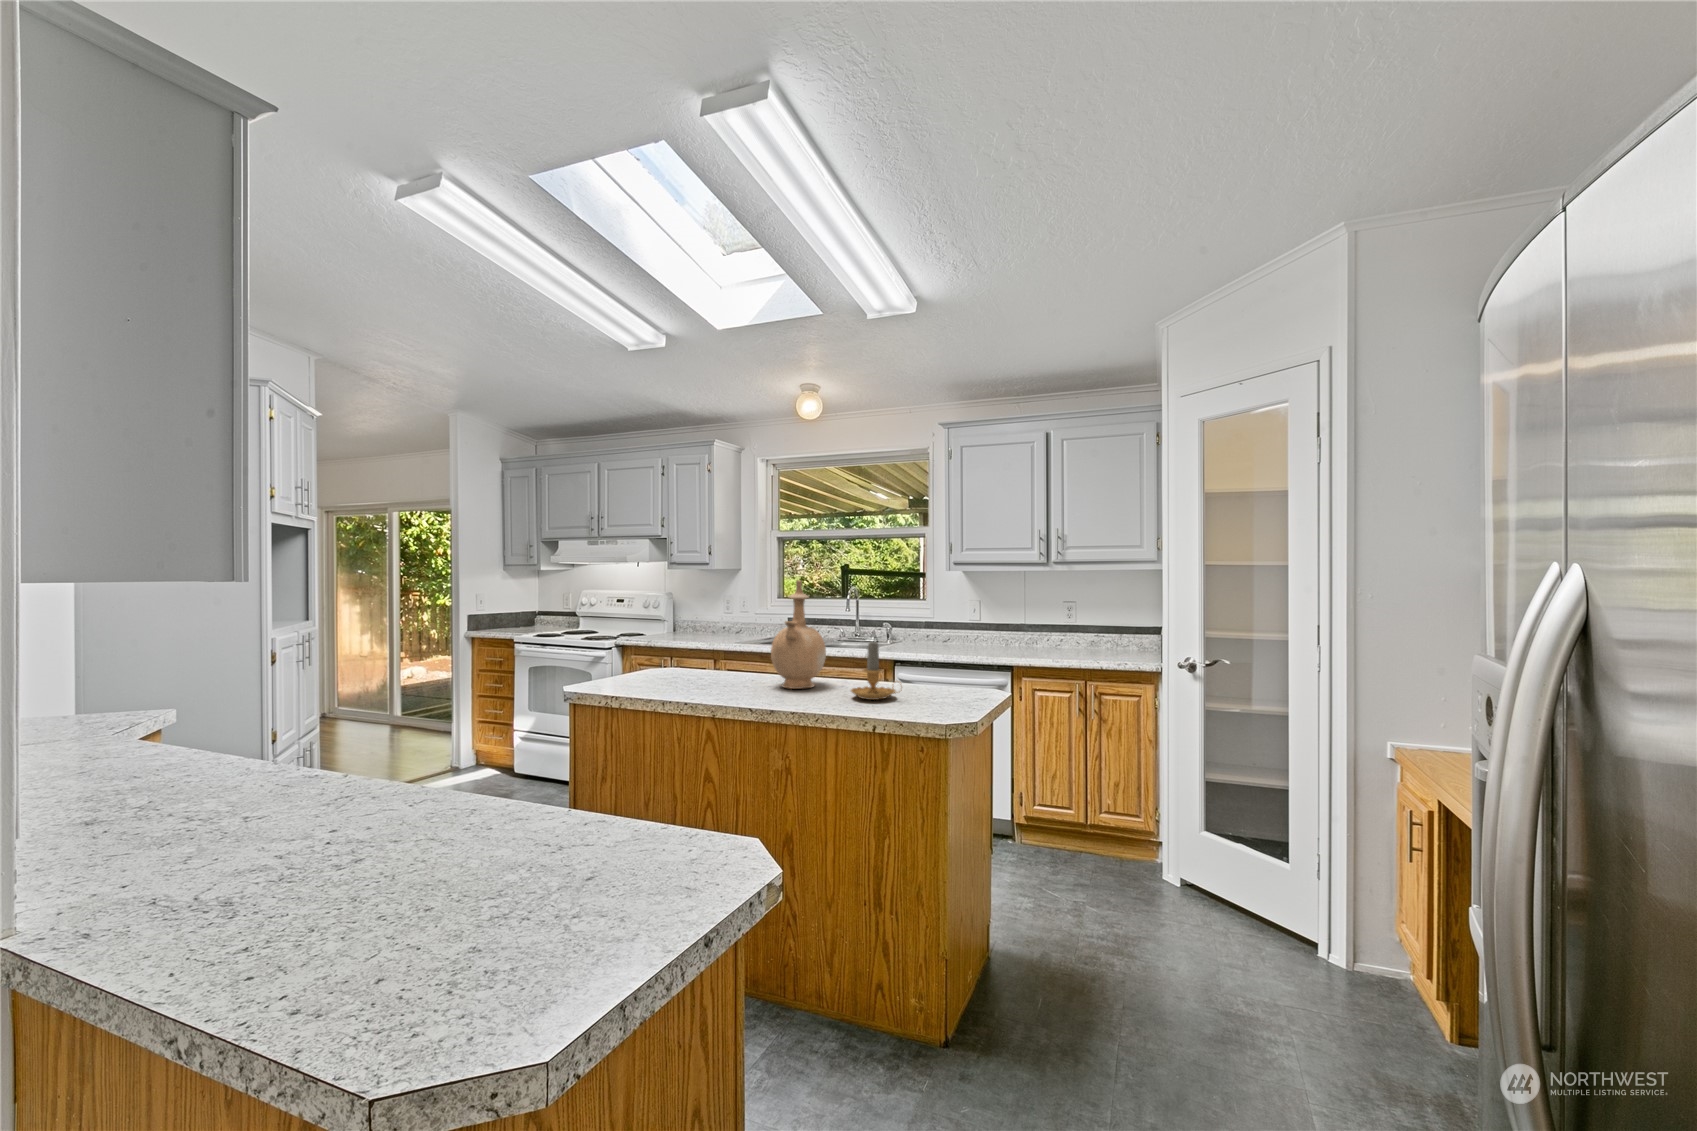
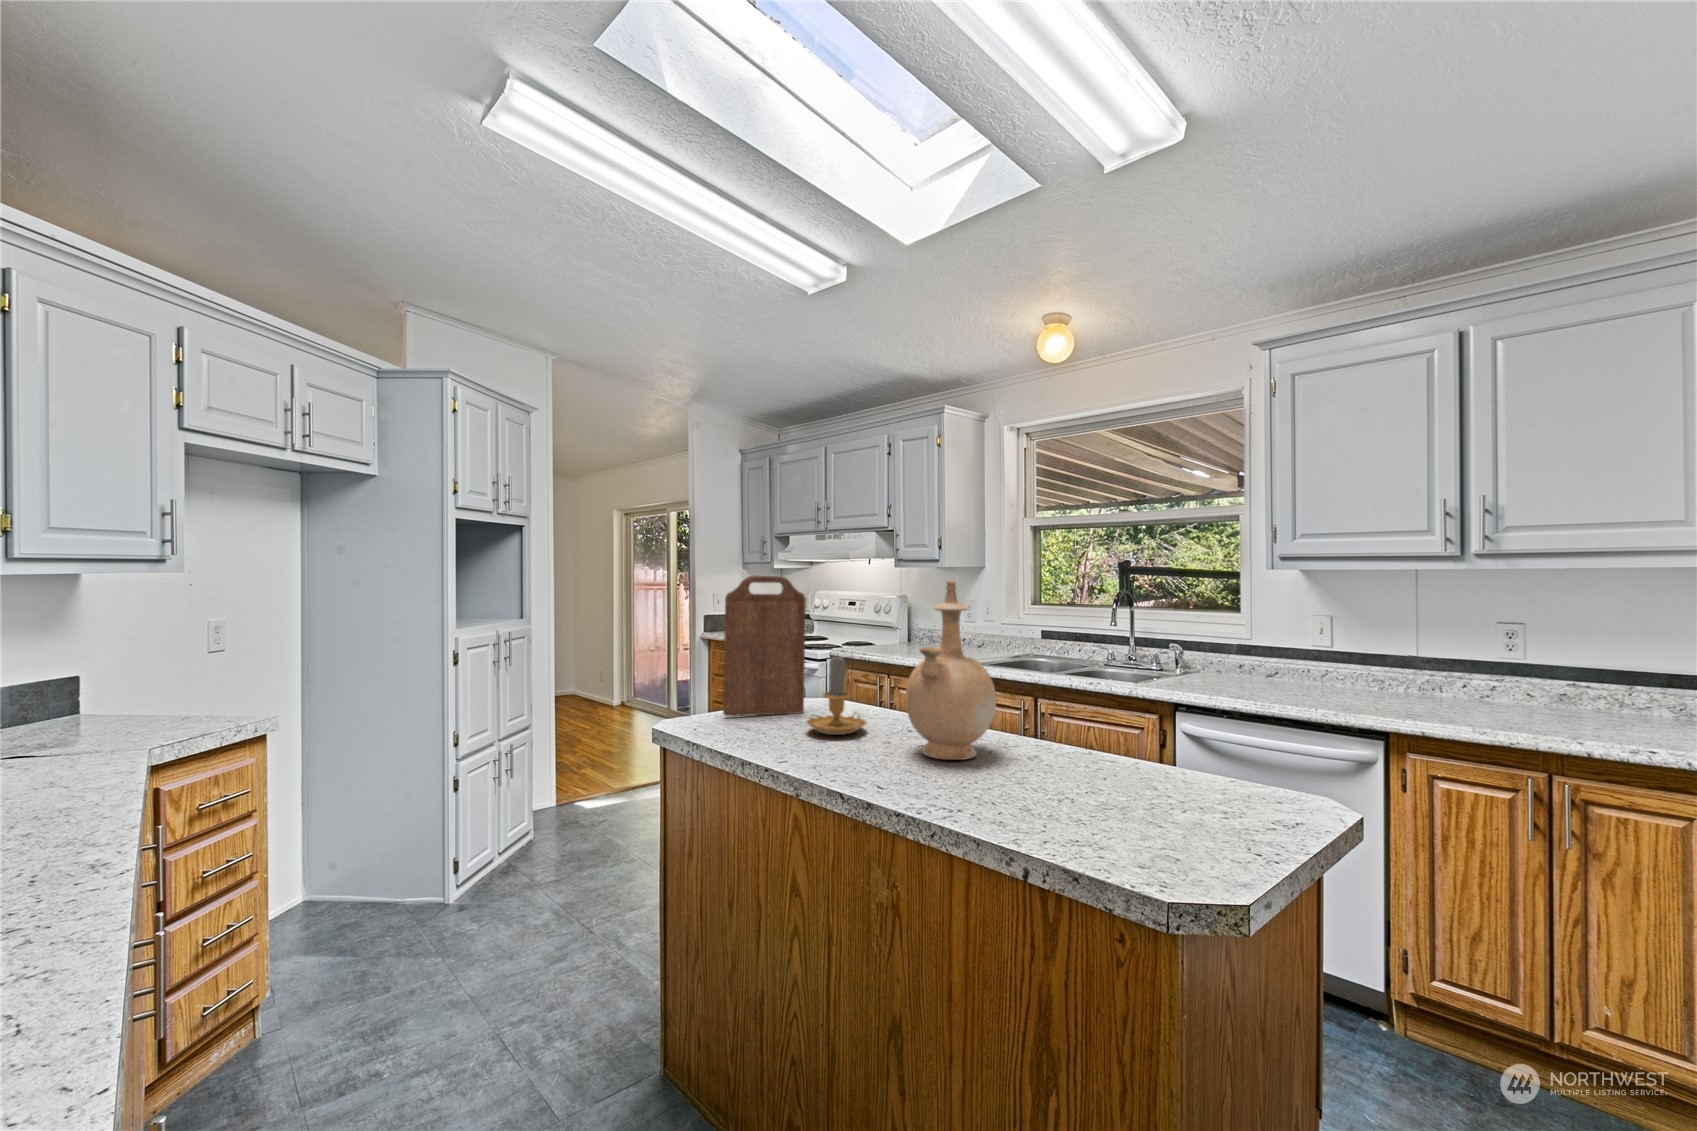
cutting board: none [622,578,679,681] -> present [723,576,806,716]
candle: present [851,642,896,700] -> present [806,657,866,735]

